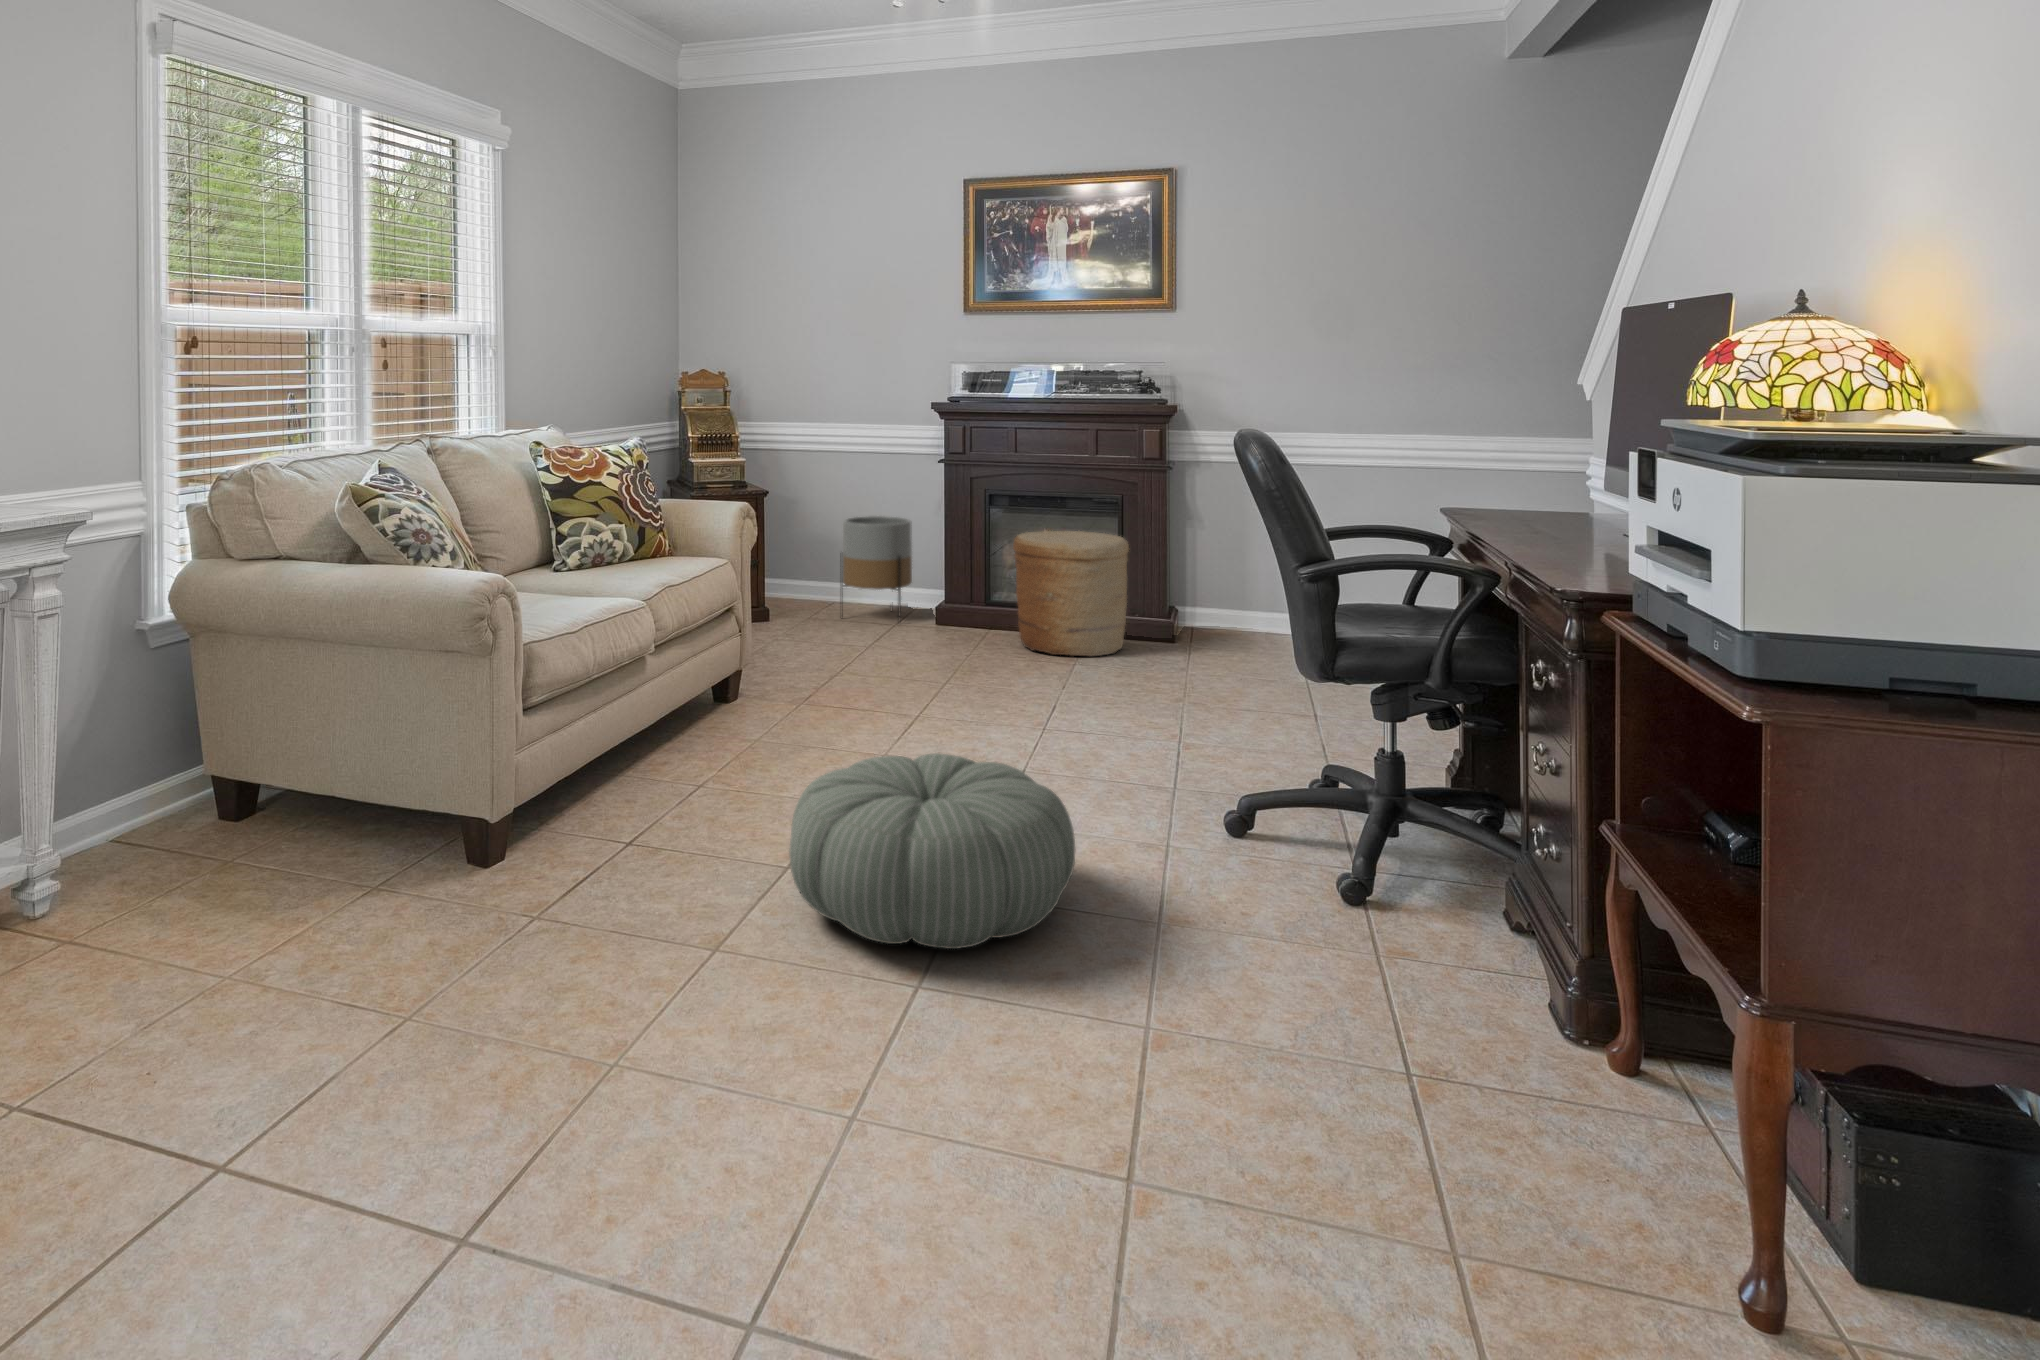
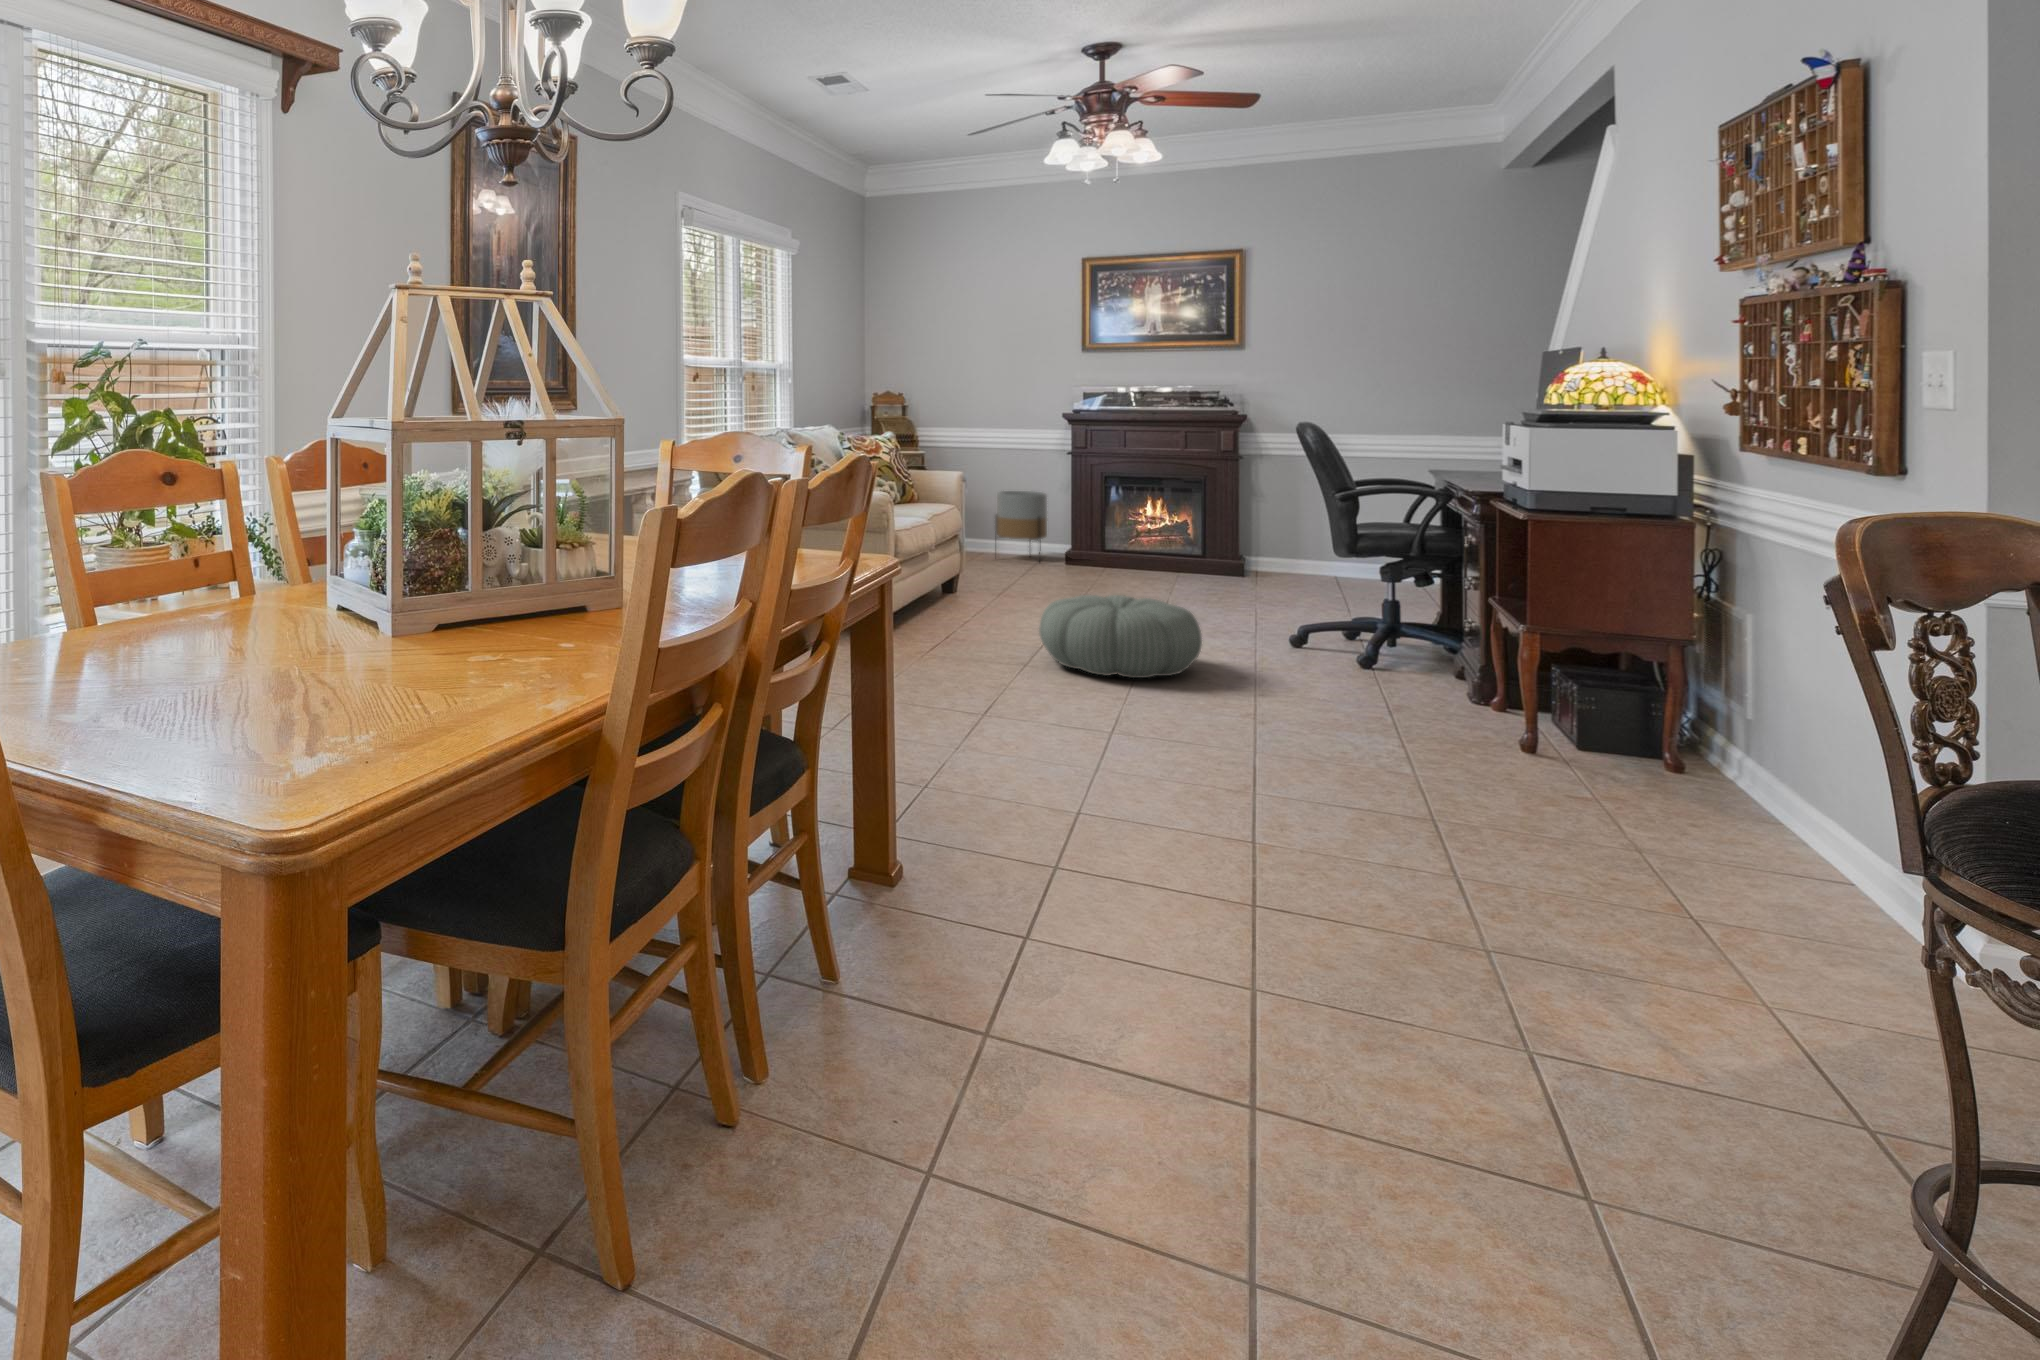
woven basket: present [1013,531,1129,656] -> none [1126,500,1212,582]

